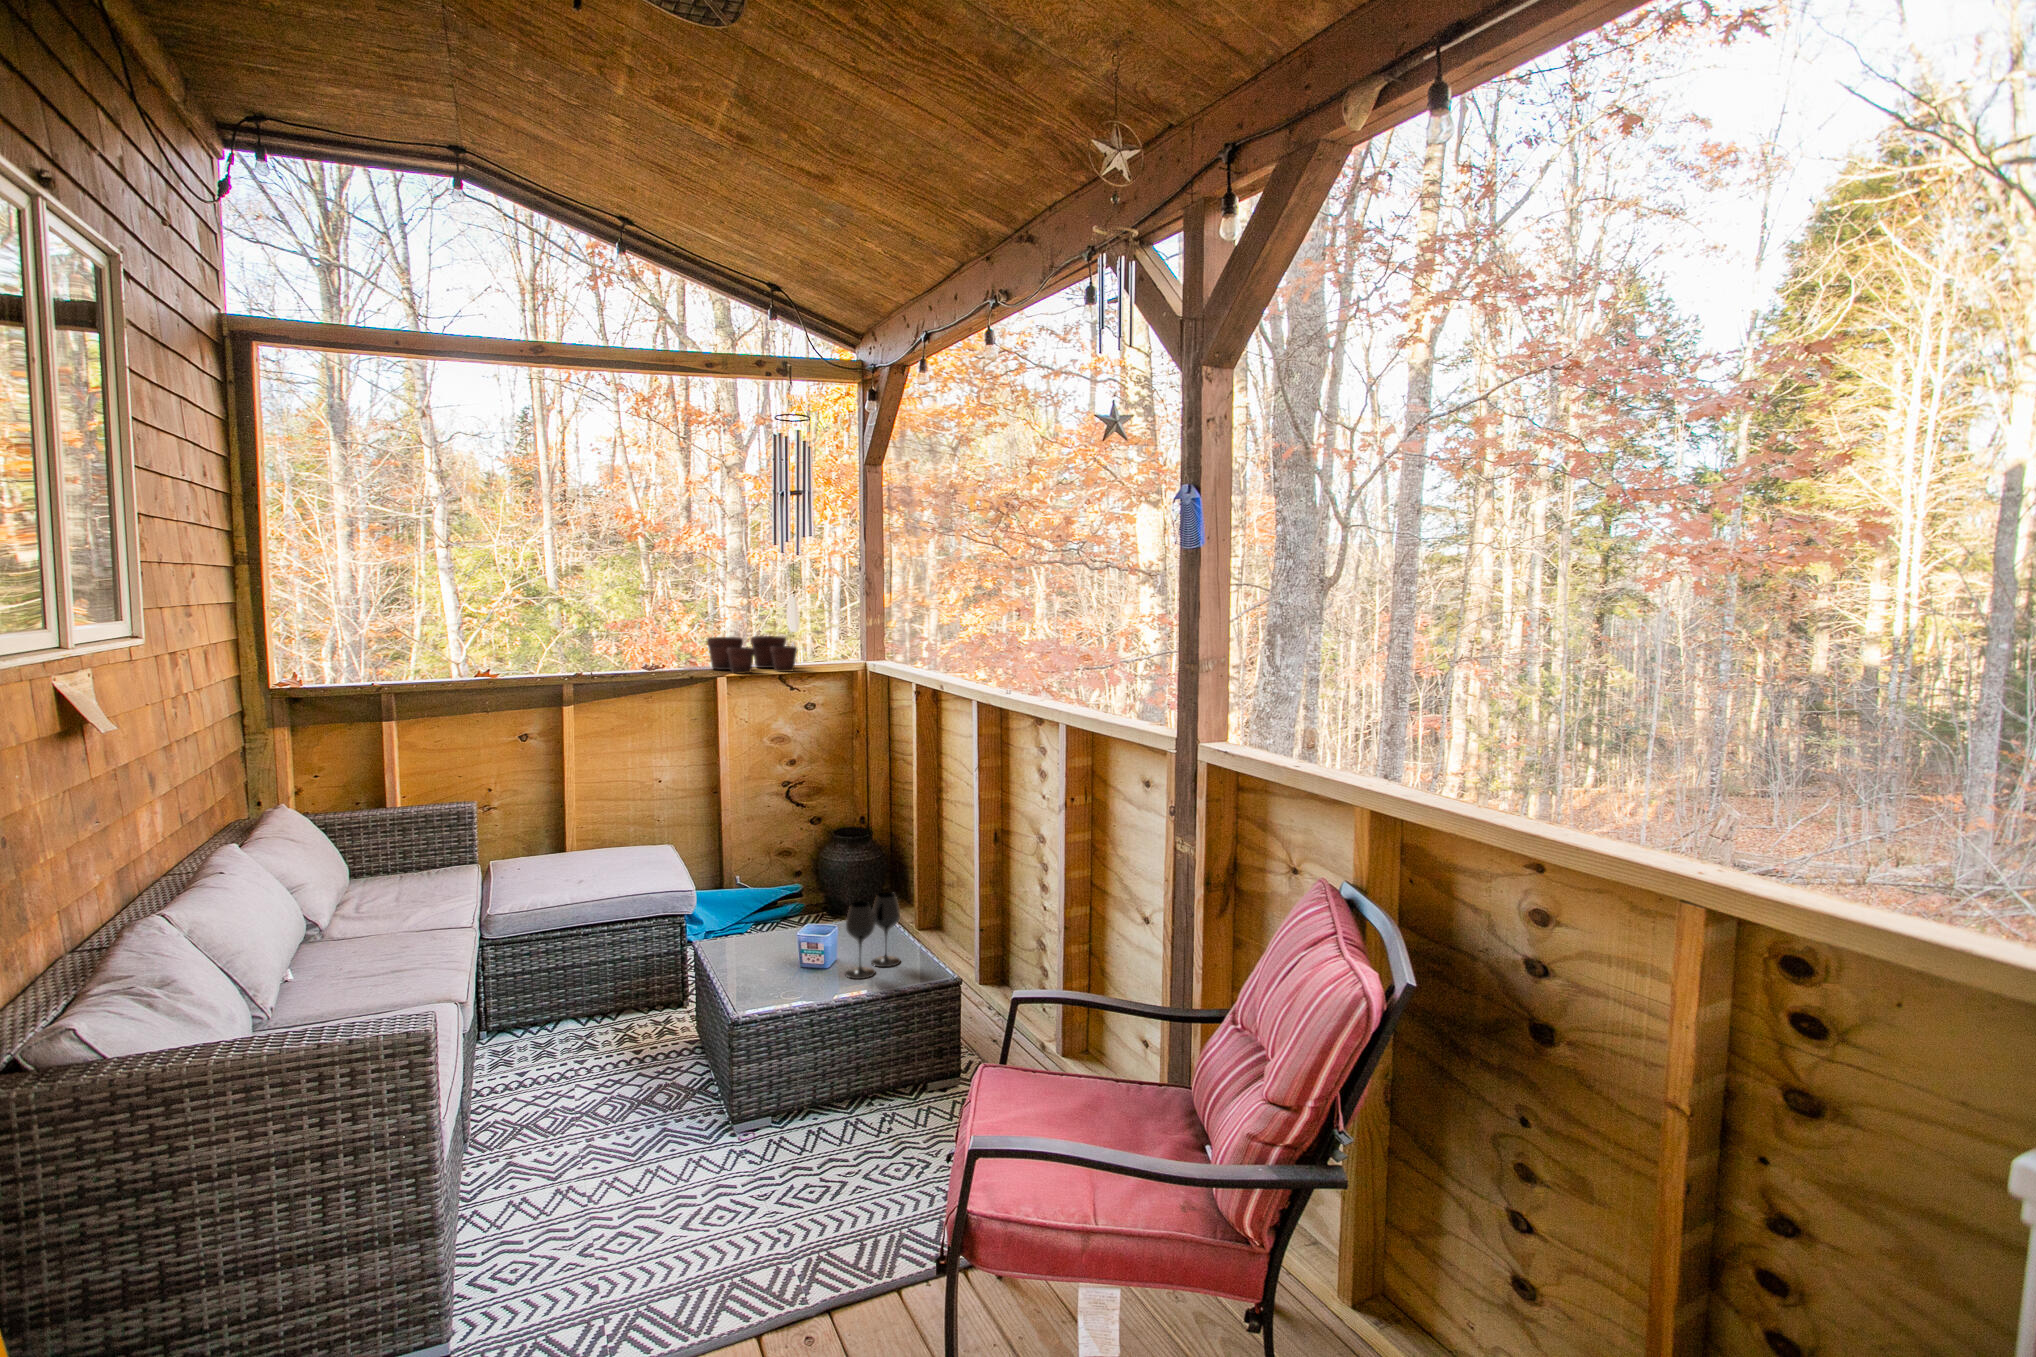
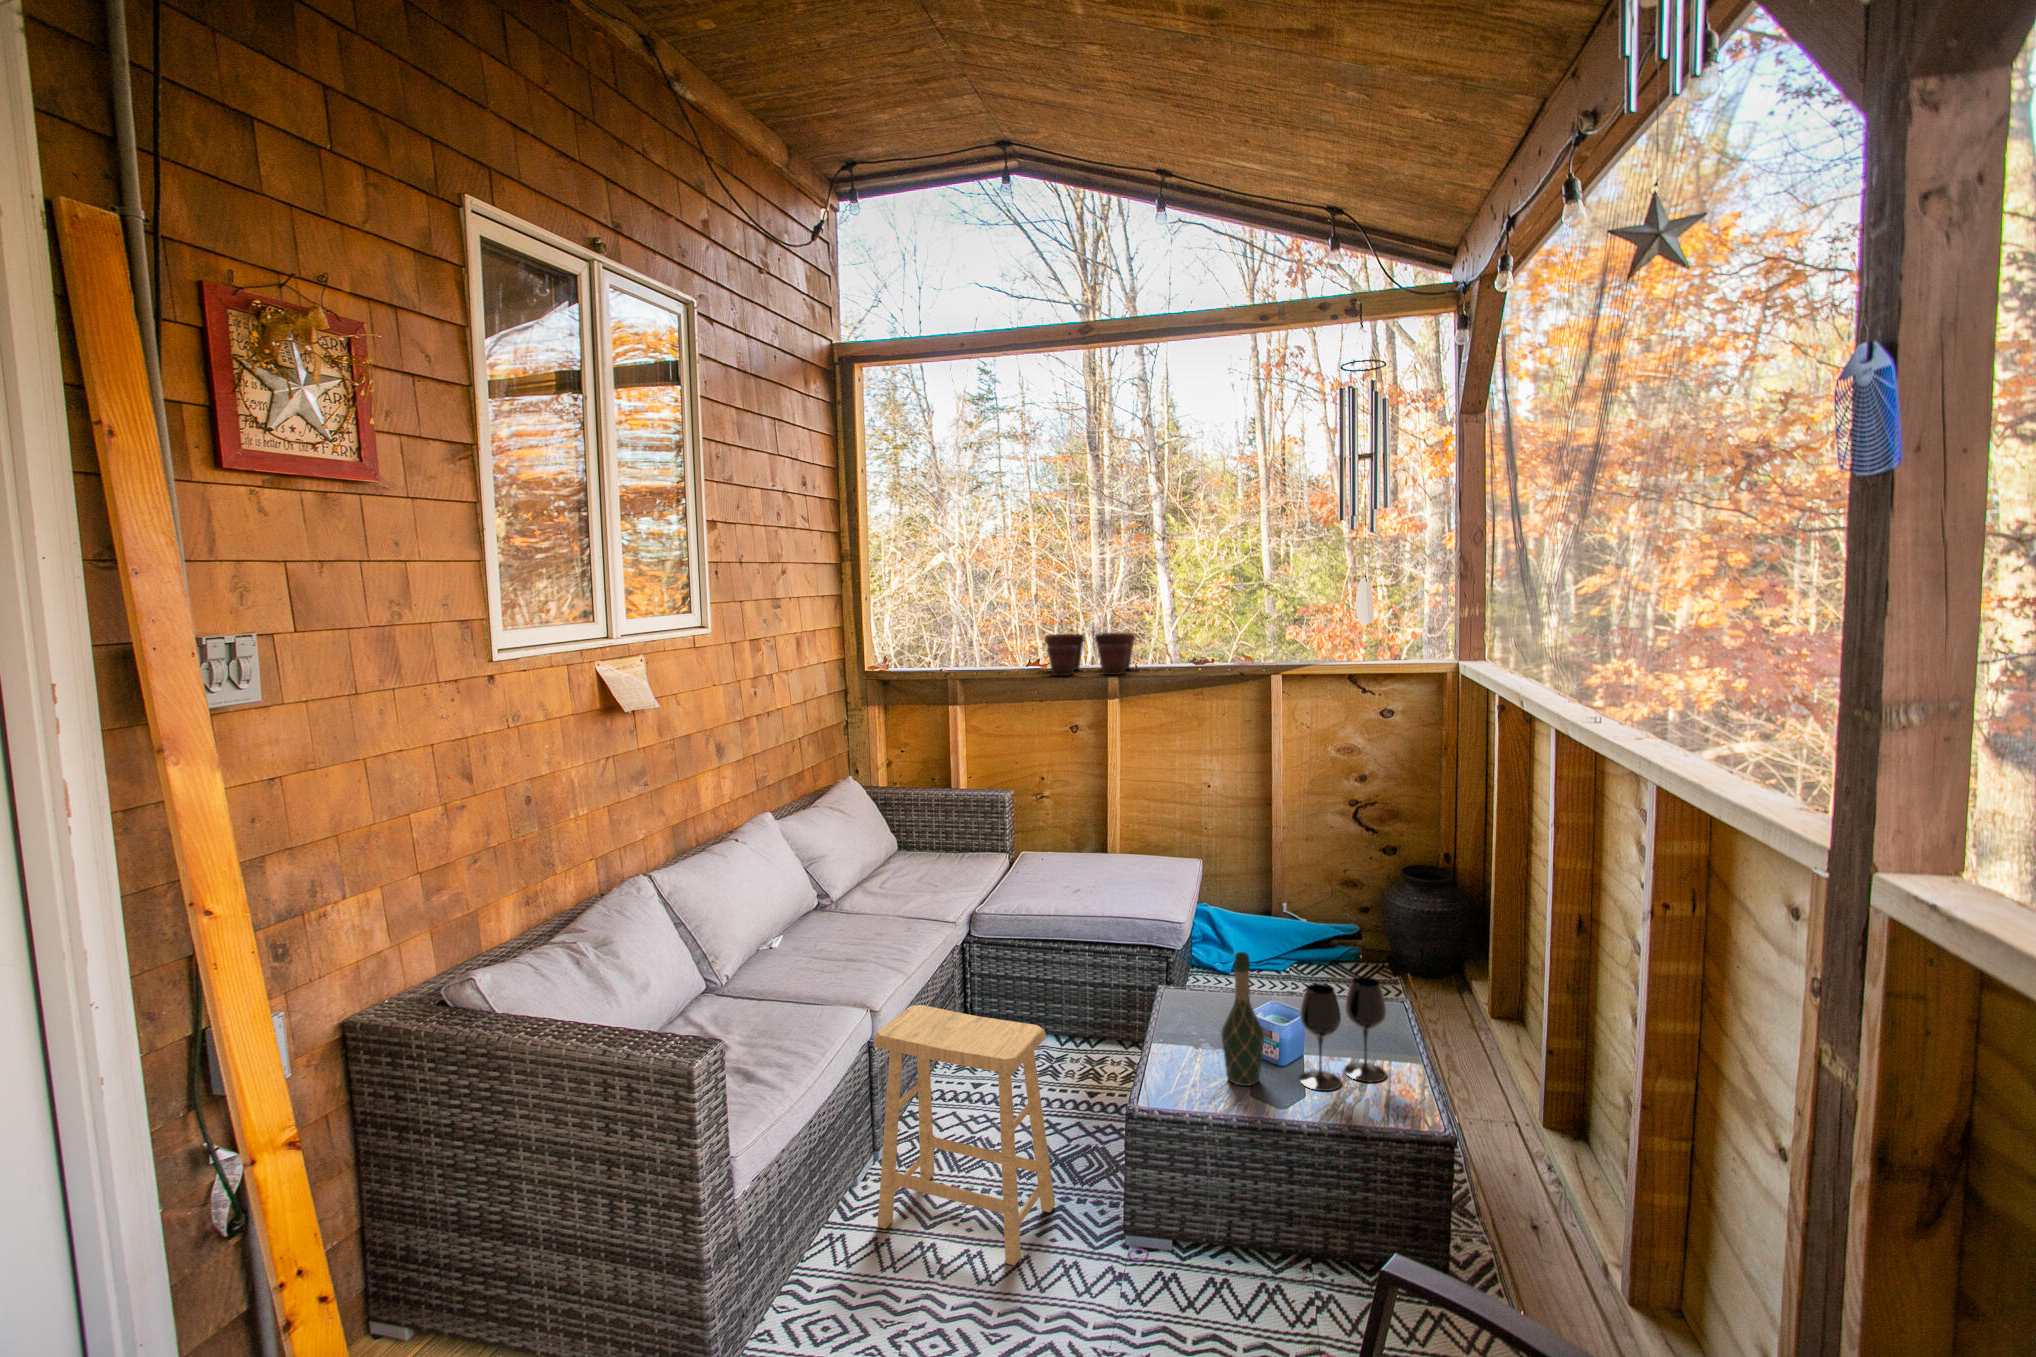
flower pot: present [707,636,797,674] -> present [1045,633,1135,676]
wine bottle: none [791,887,823,989] -> present [1221,952,1264,1086]
footstool: none [499,977,660,1195] -> present [874,1005,1055,1265]

